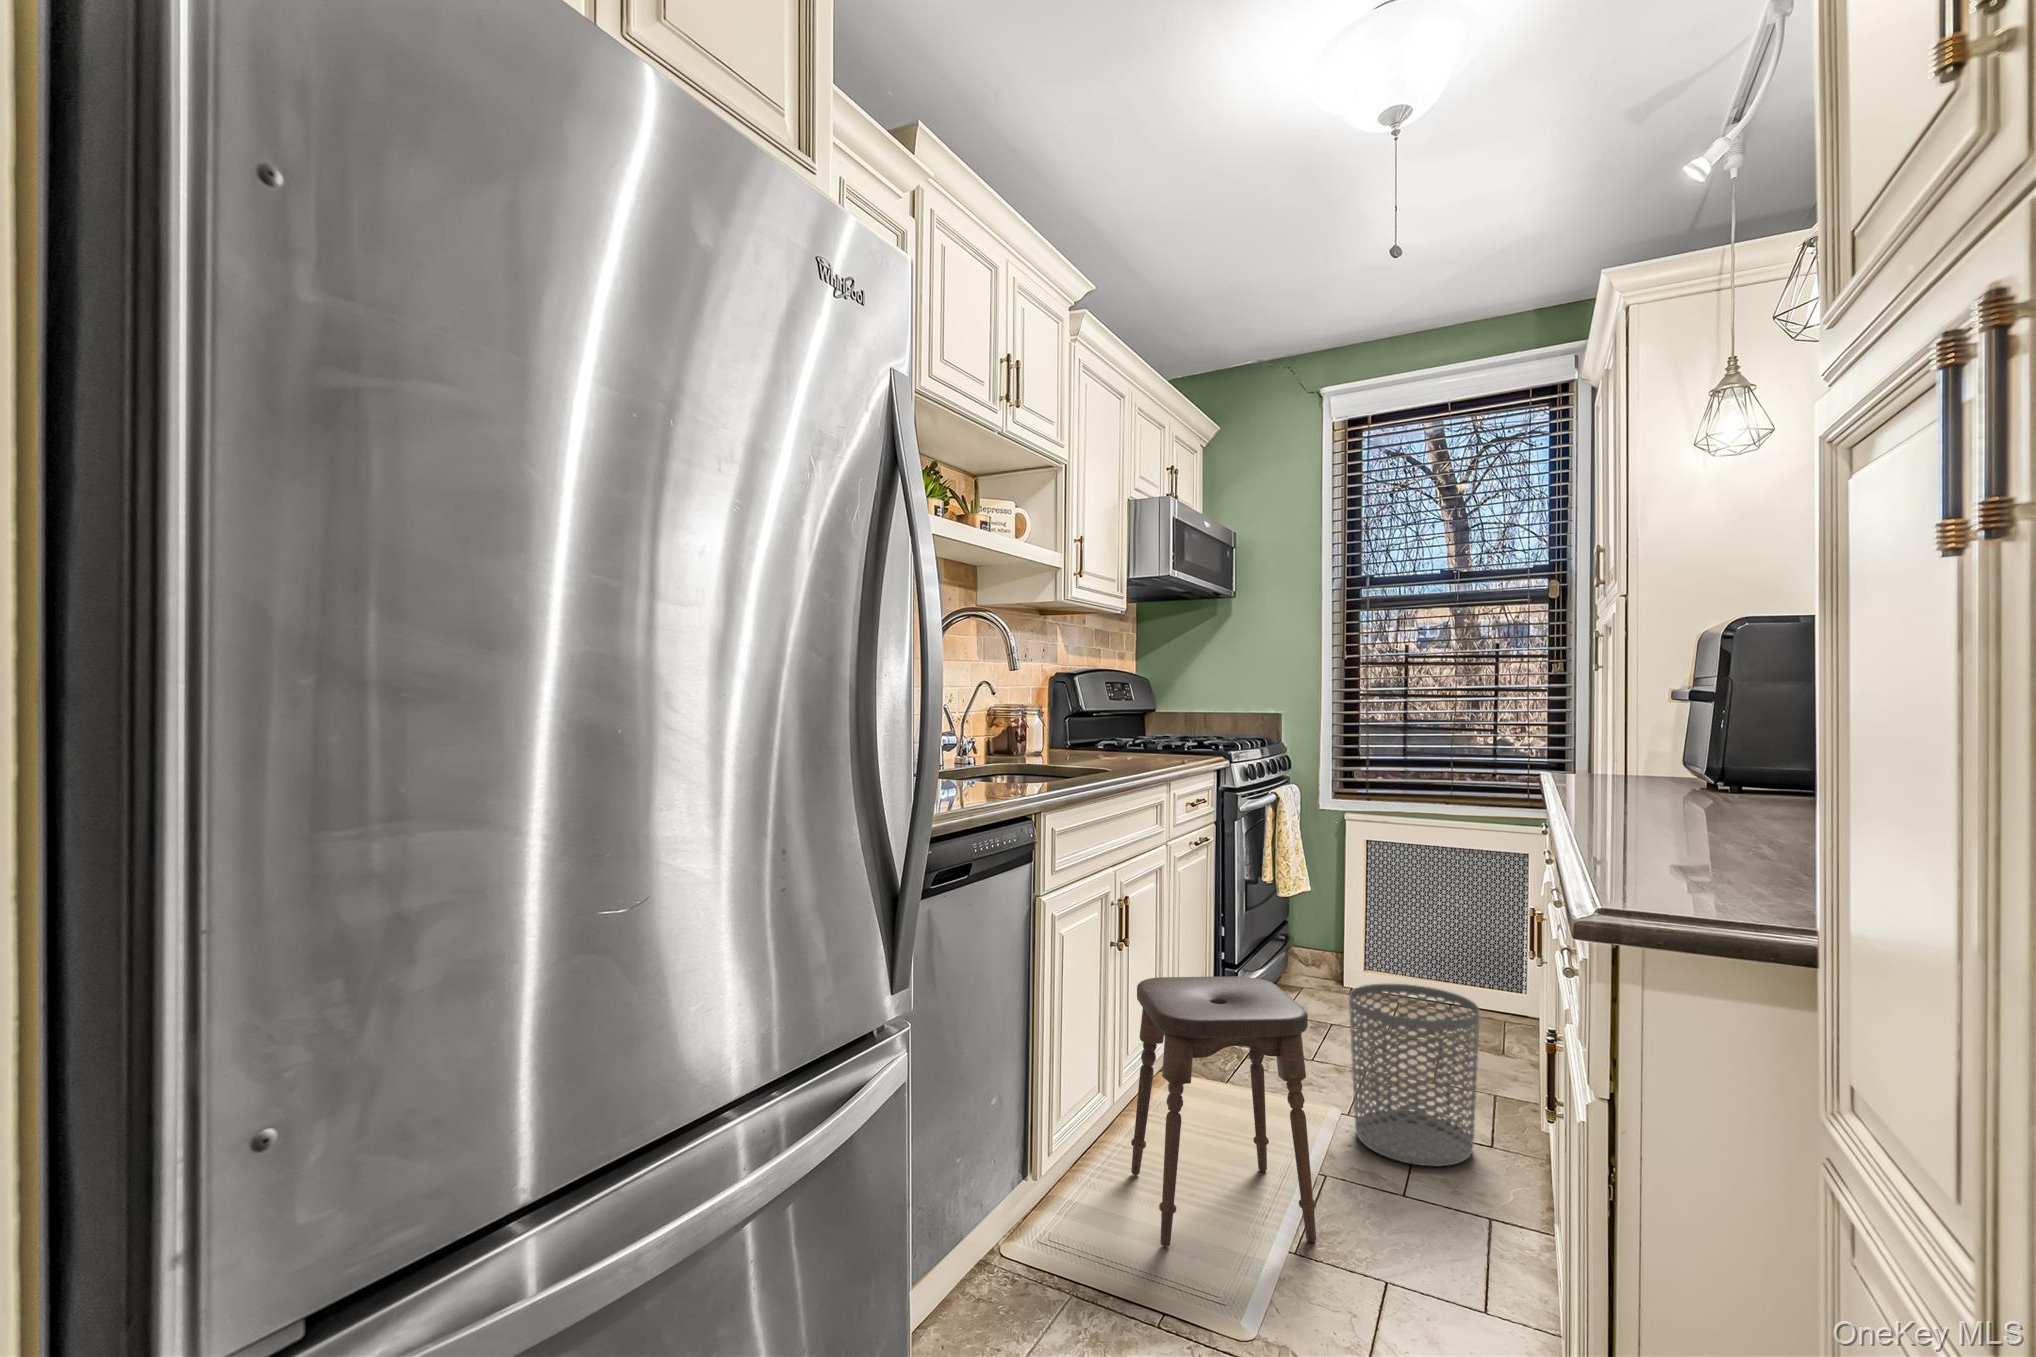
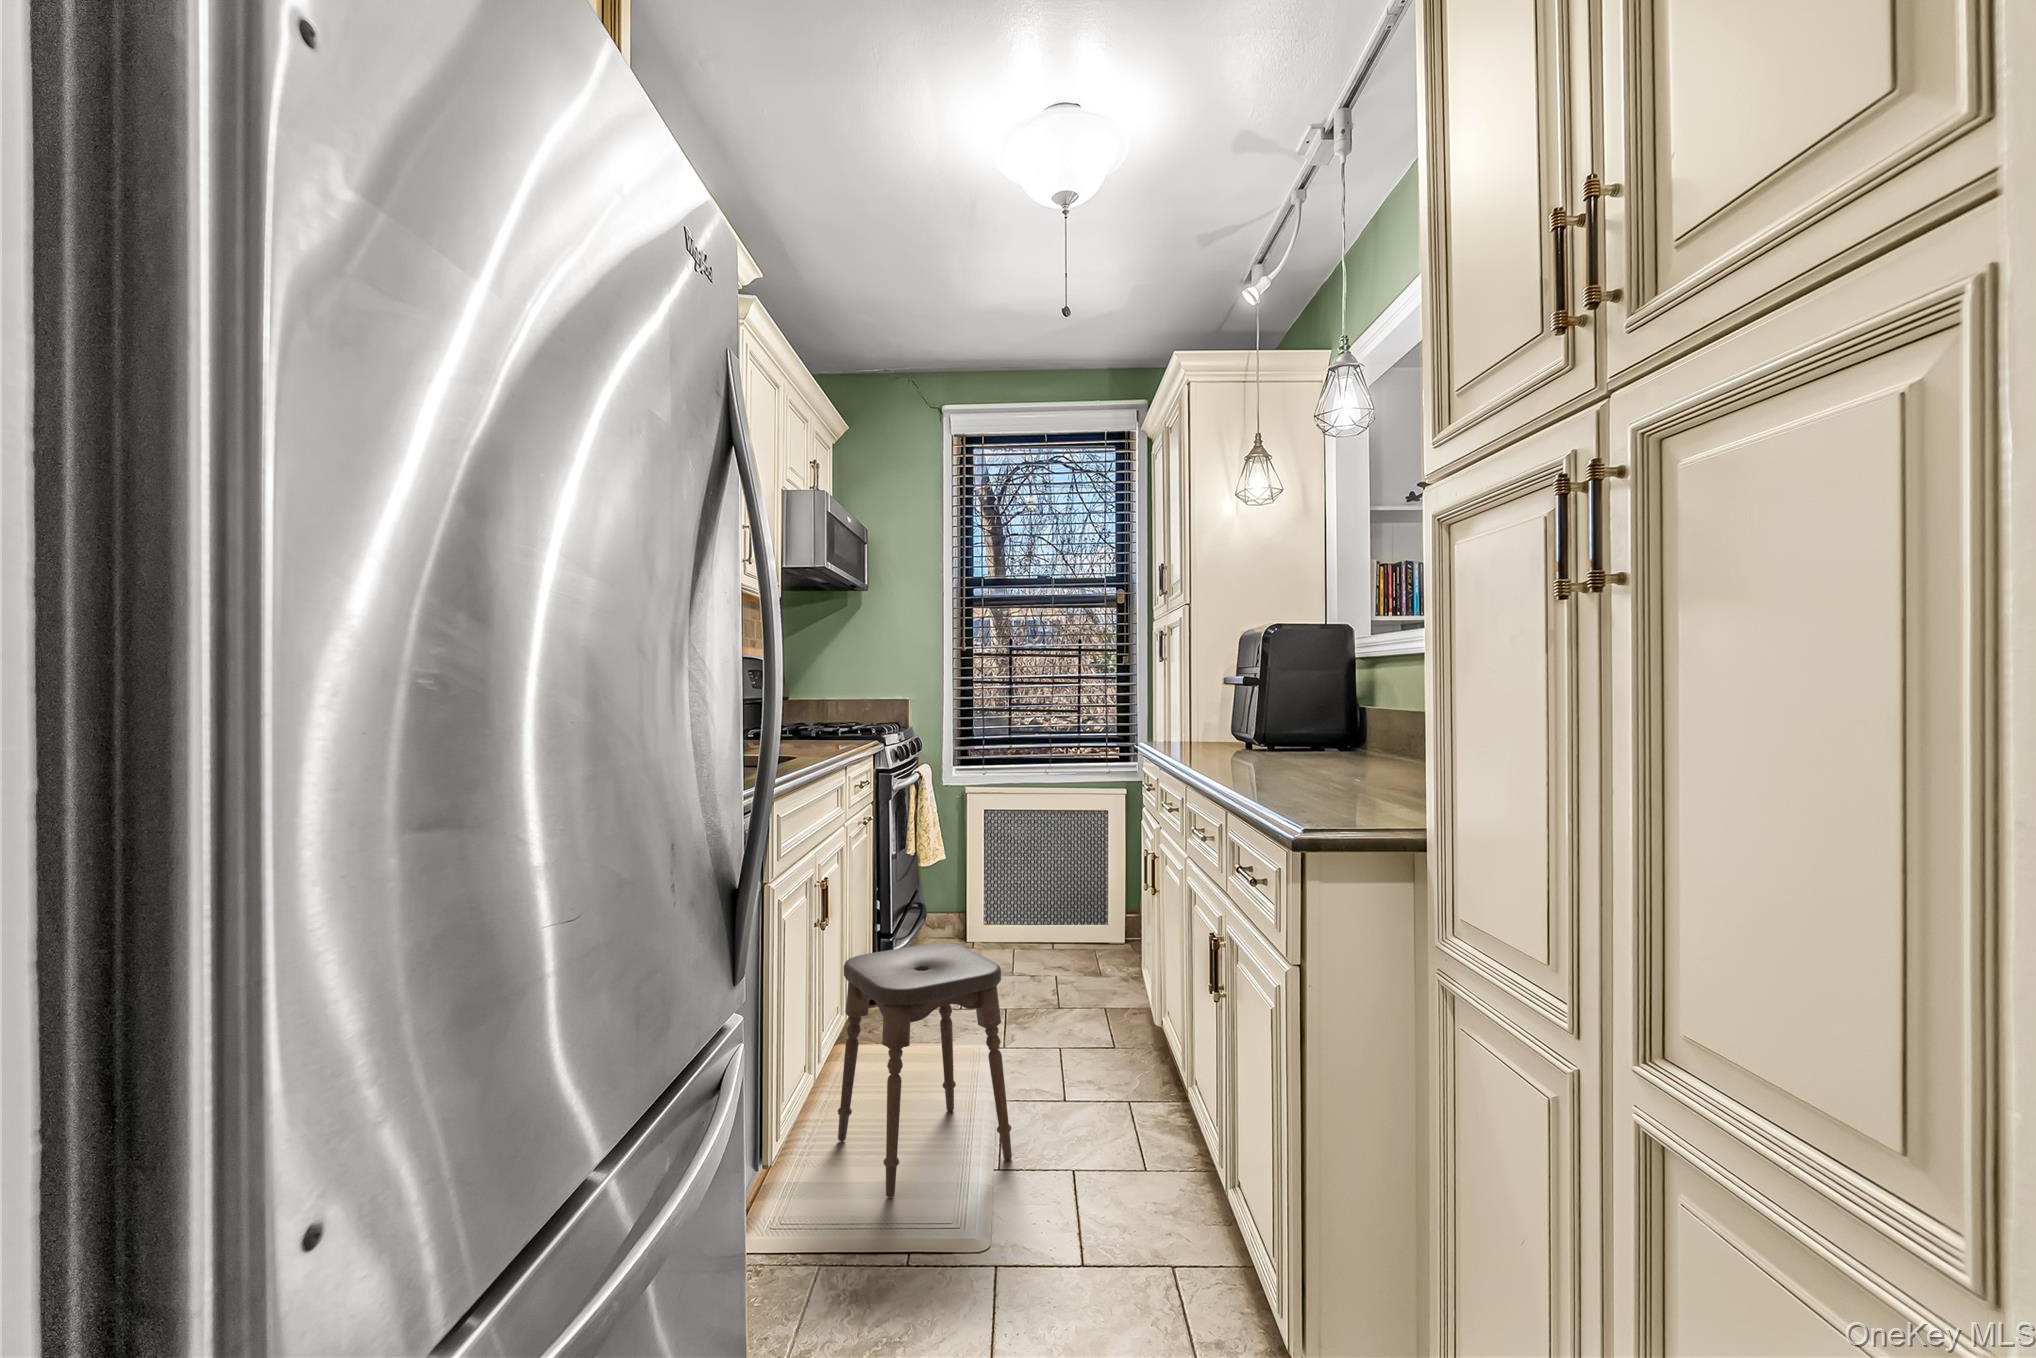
waste bin: present [1349,984,1479,1166] -> none [1008,930,1109,1078]

